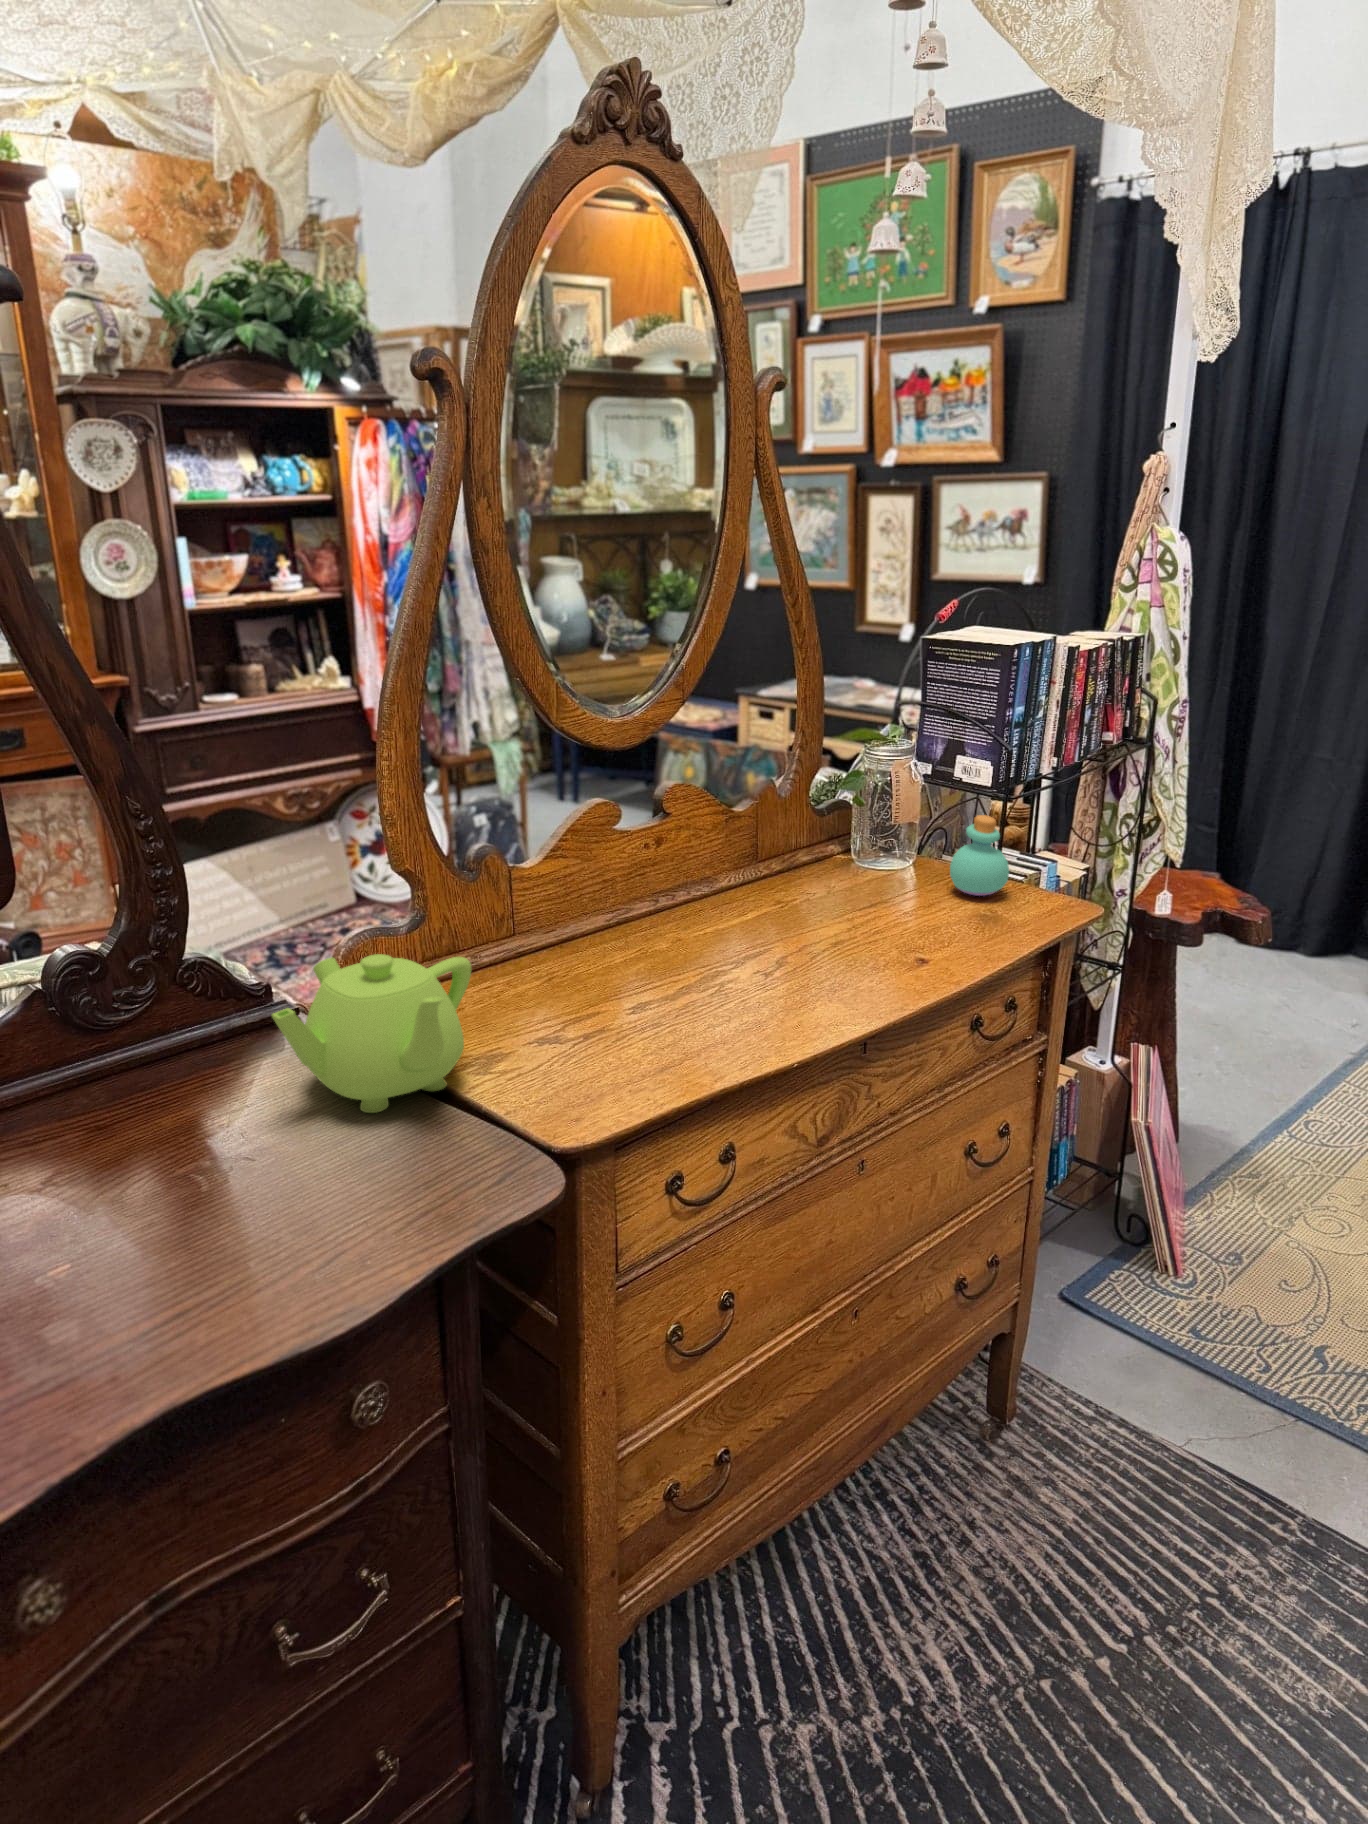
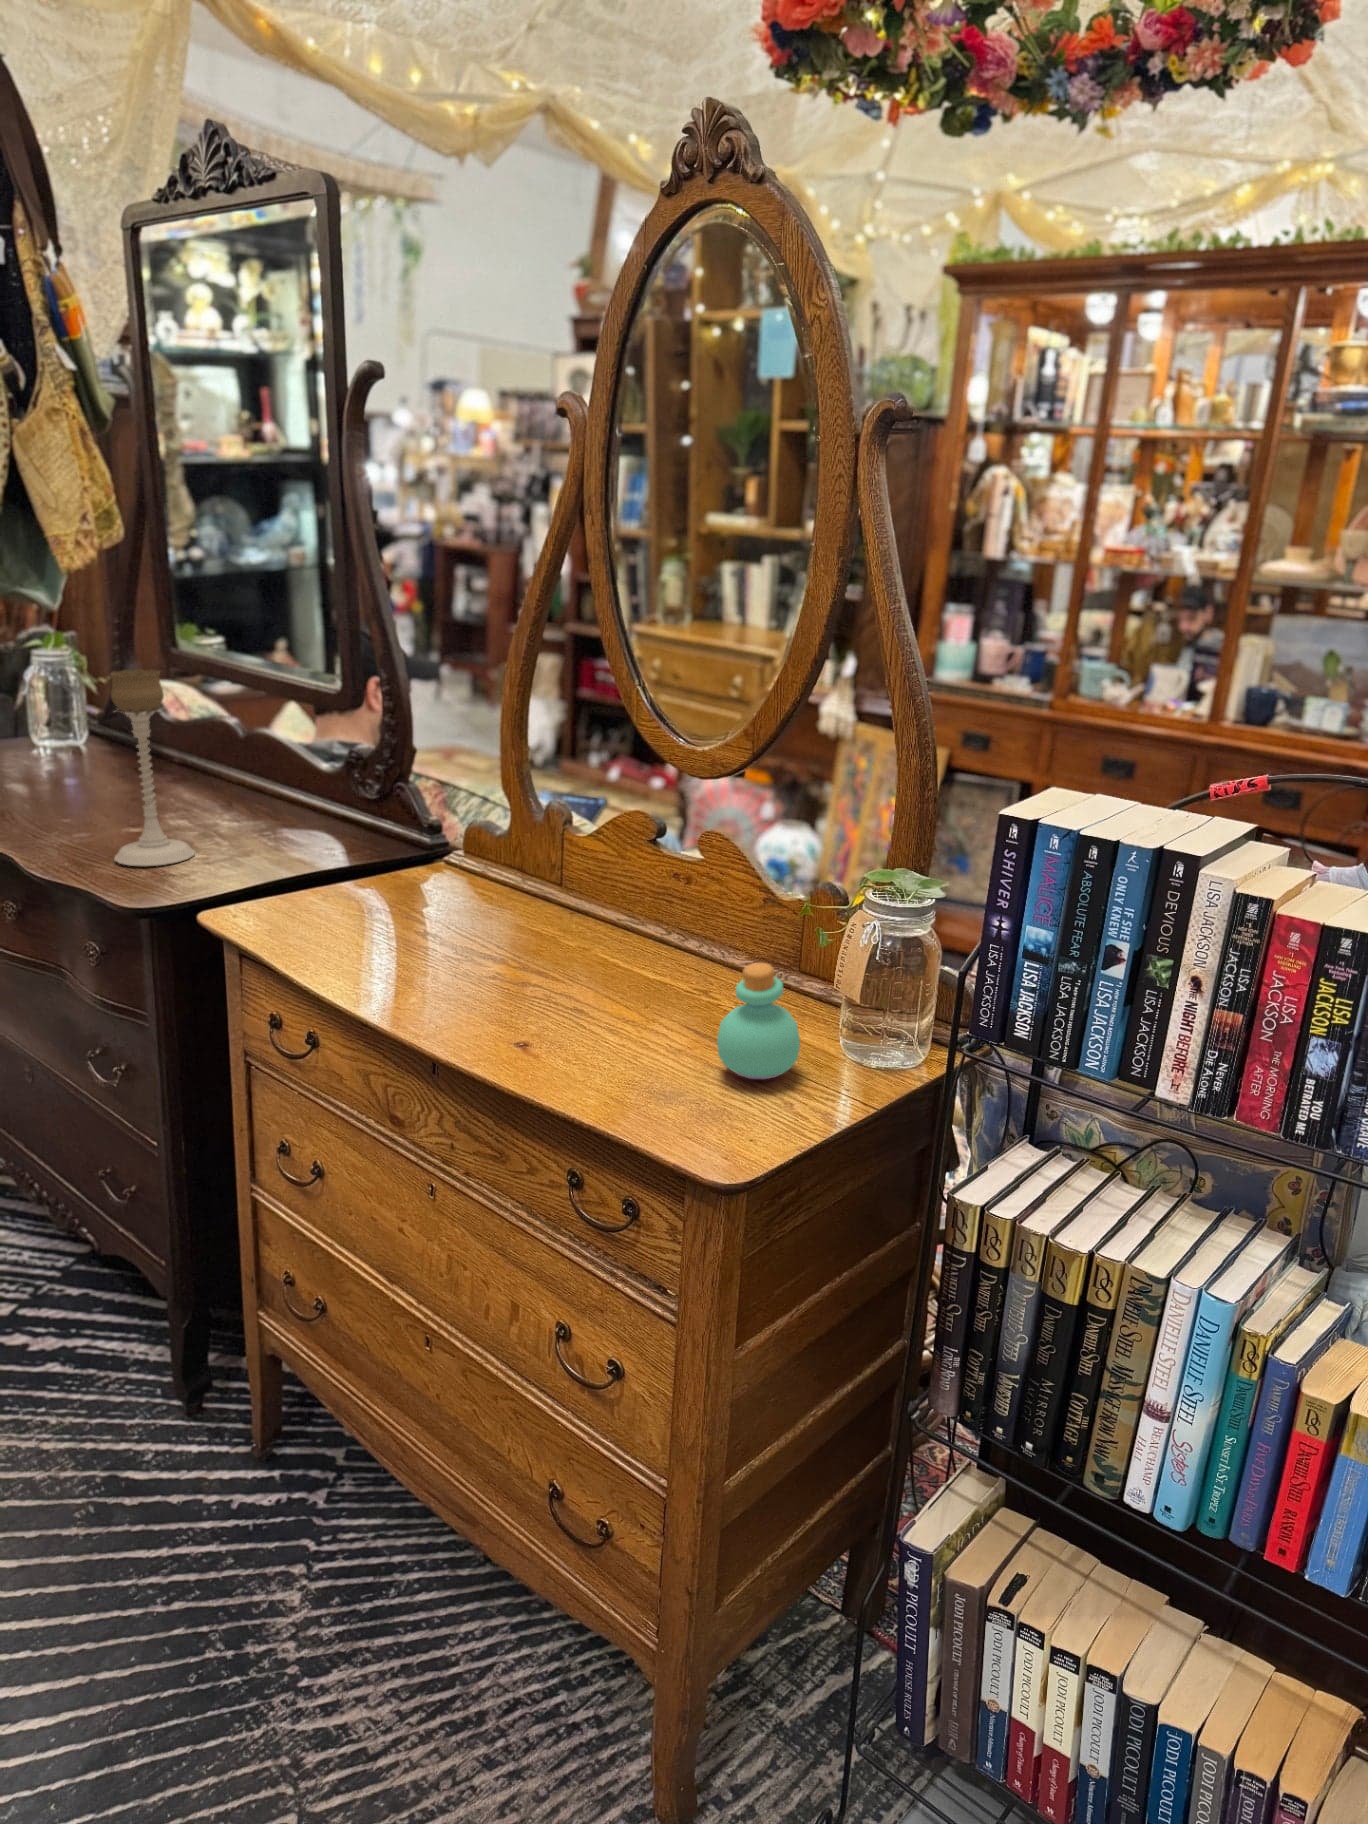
candle holder: none [68,895,249,1291] -> present [111,669,195,866]
teapot: present [272,954,471,1113] -> none [233,783,383,885]

